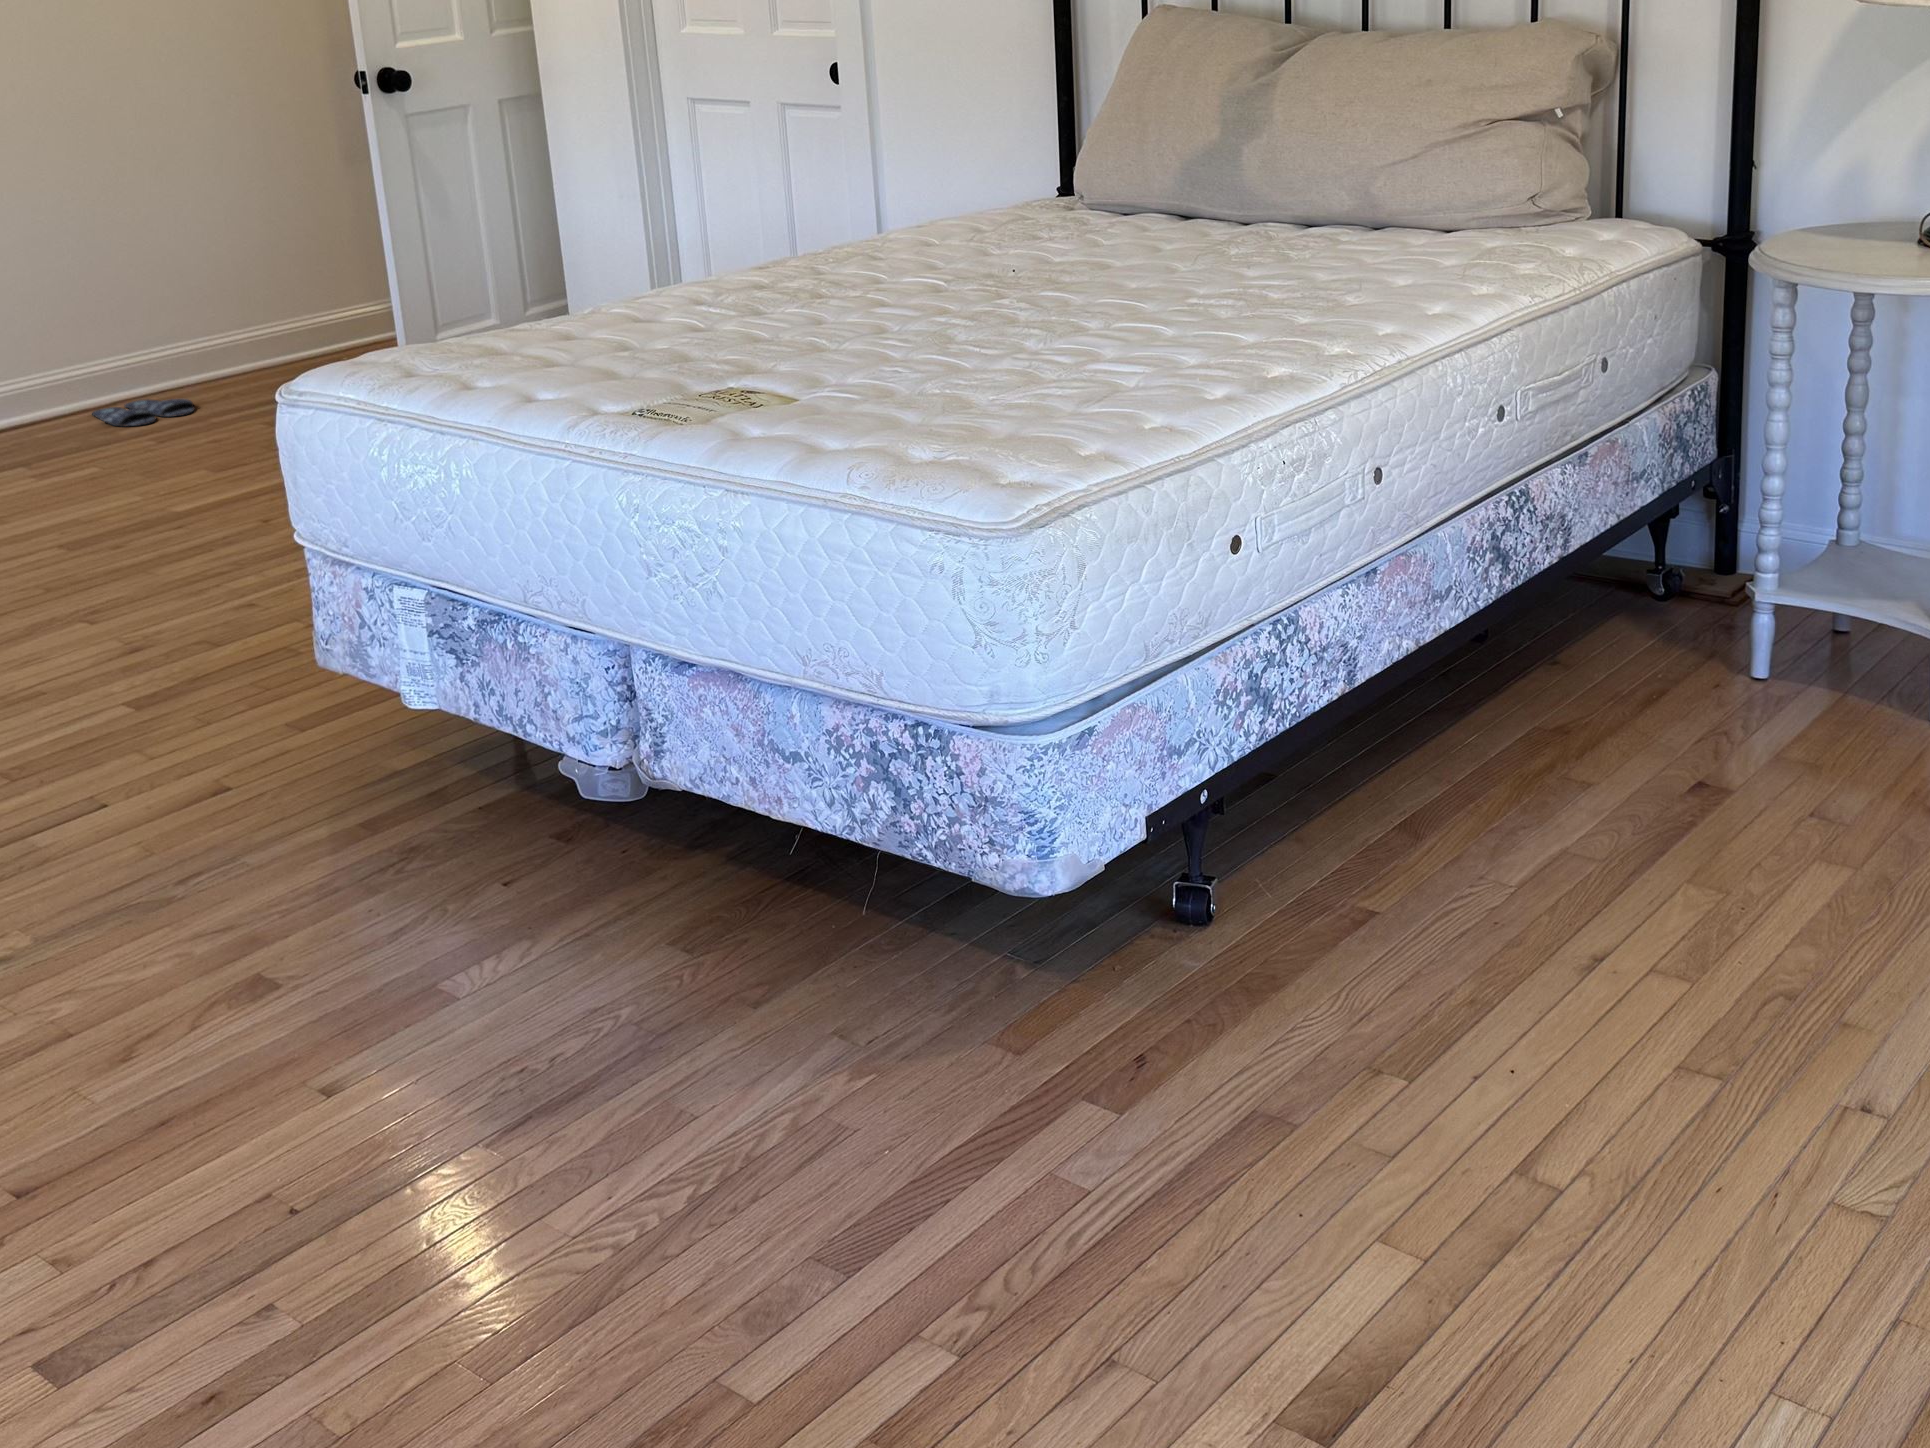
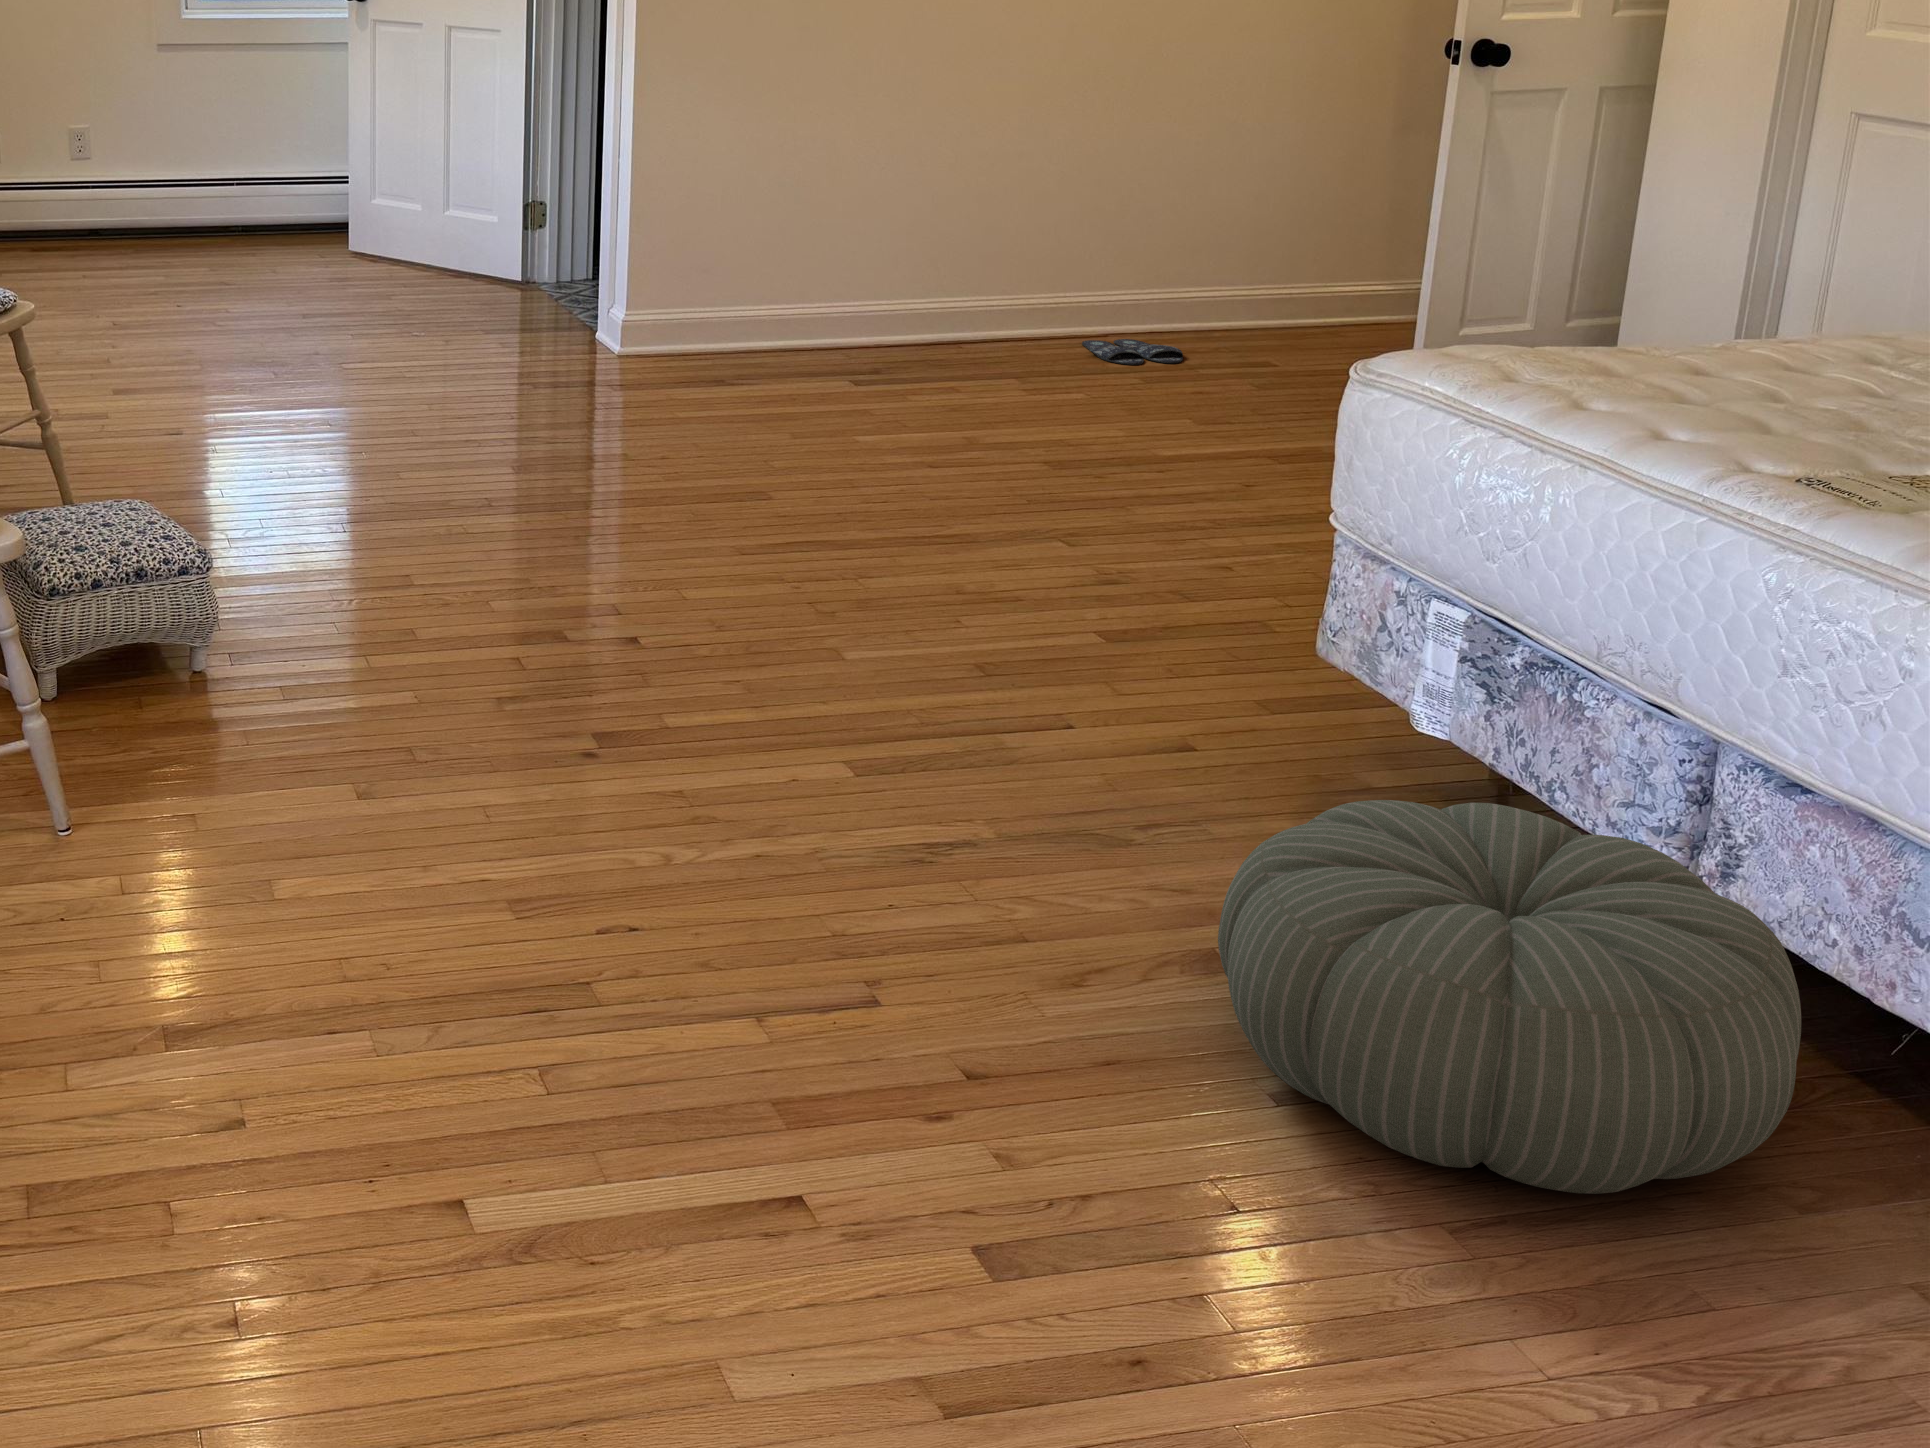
pouf: none [248,750,730,1097] -> present [1218,800,1801,1194]

